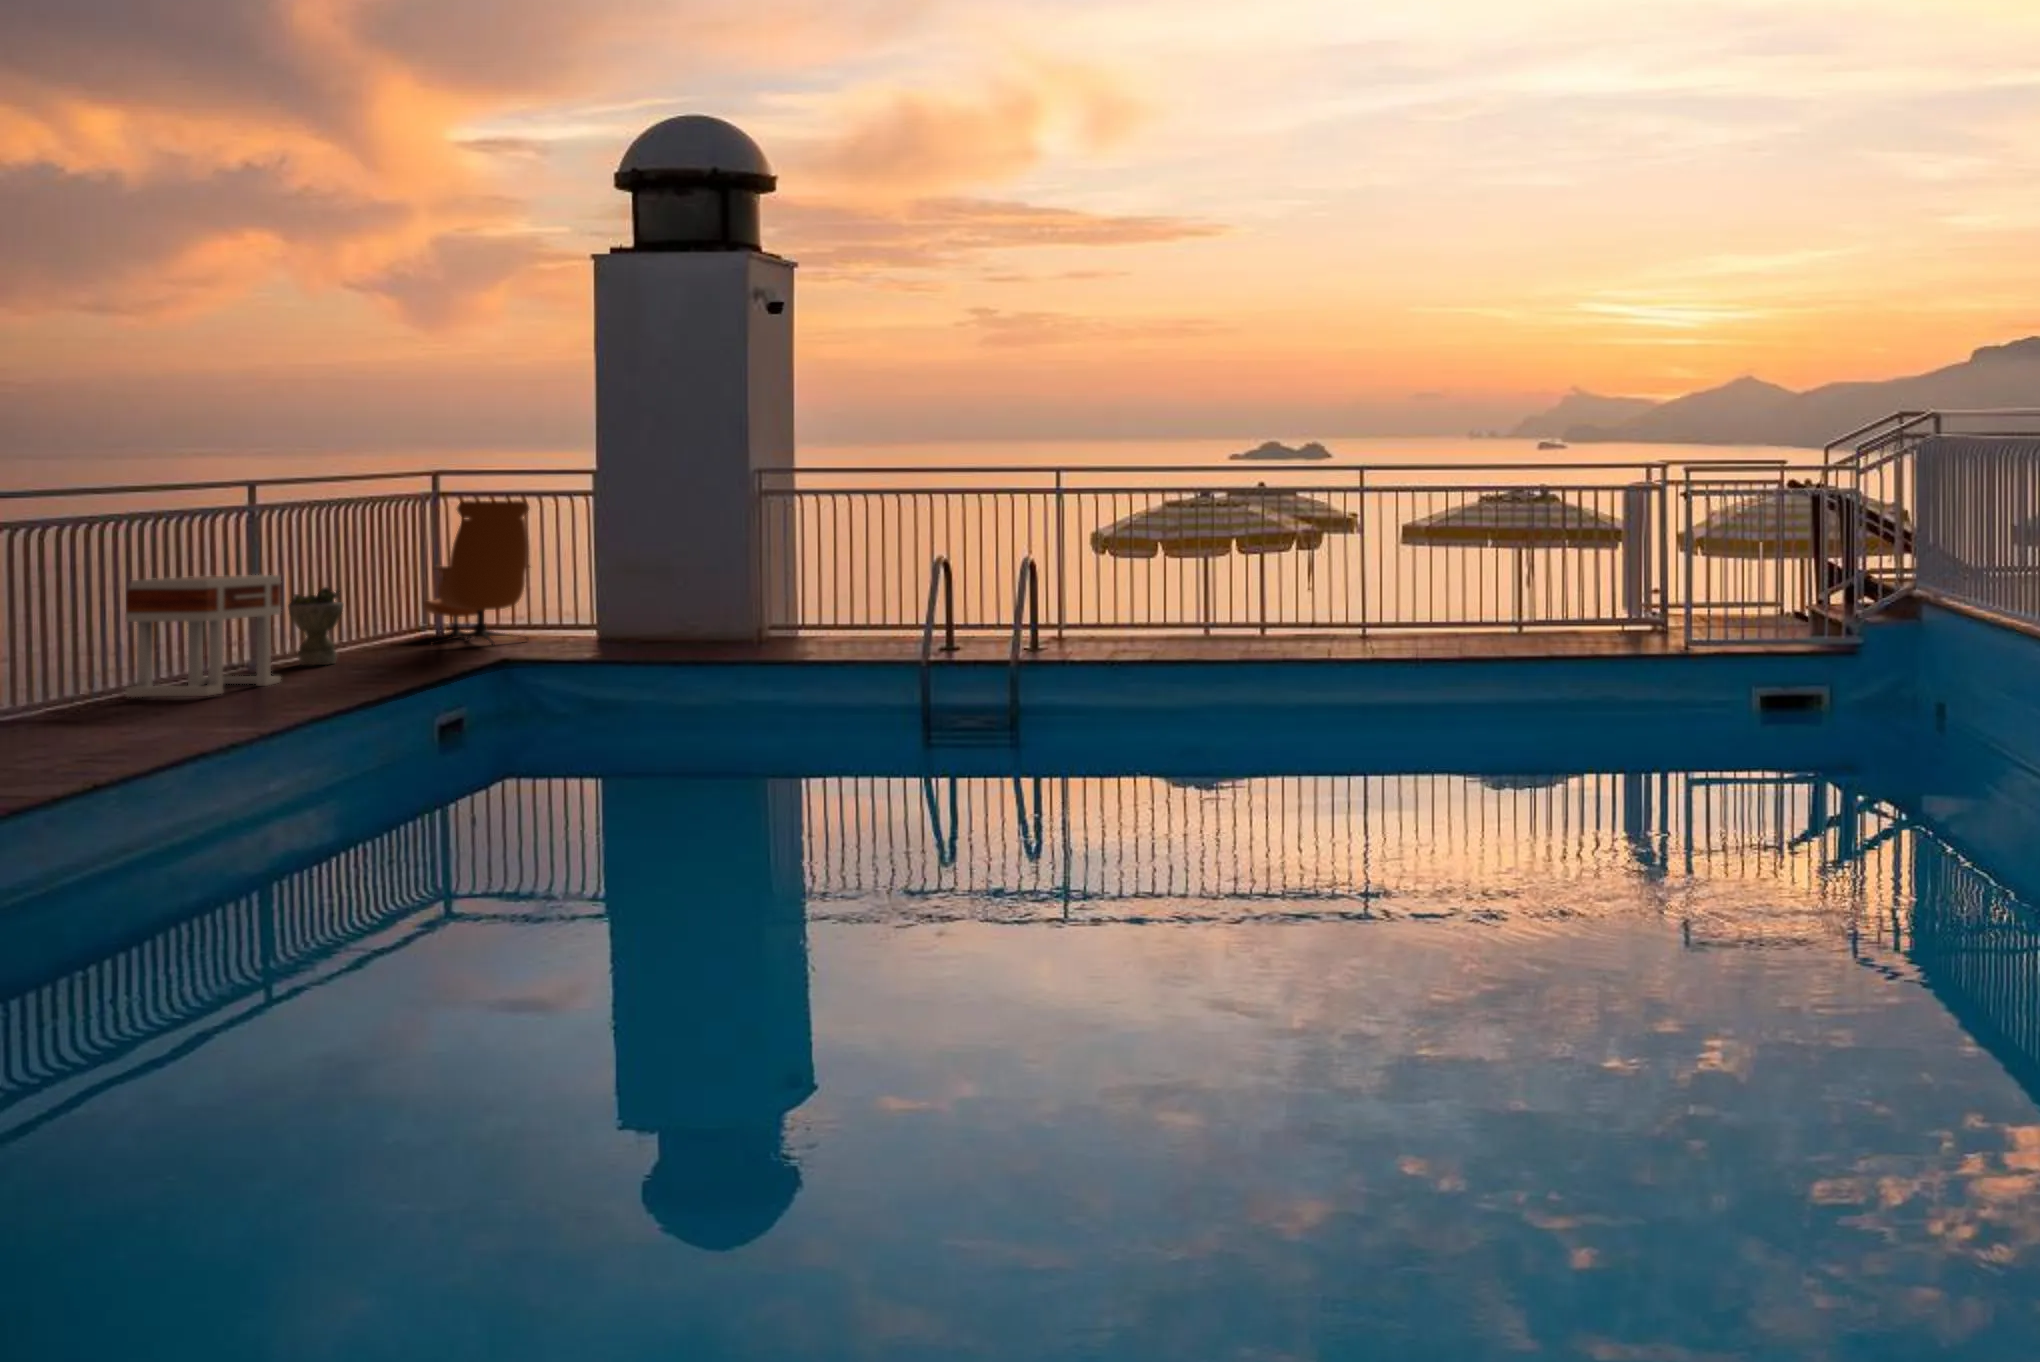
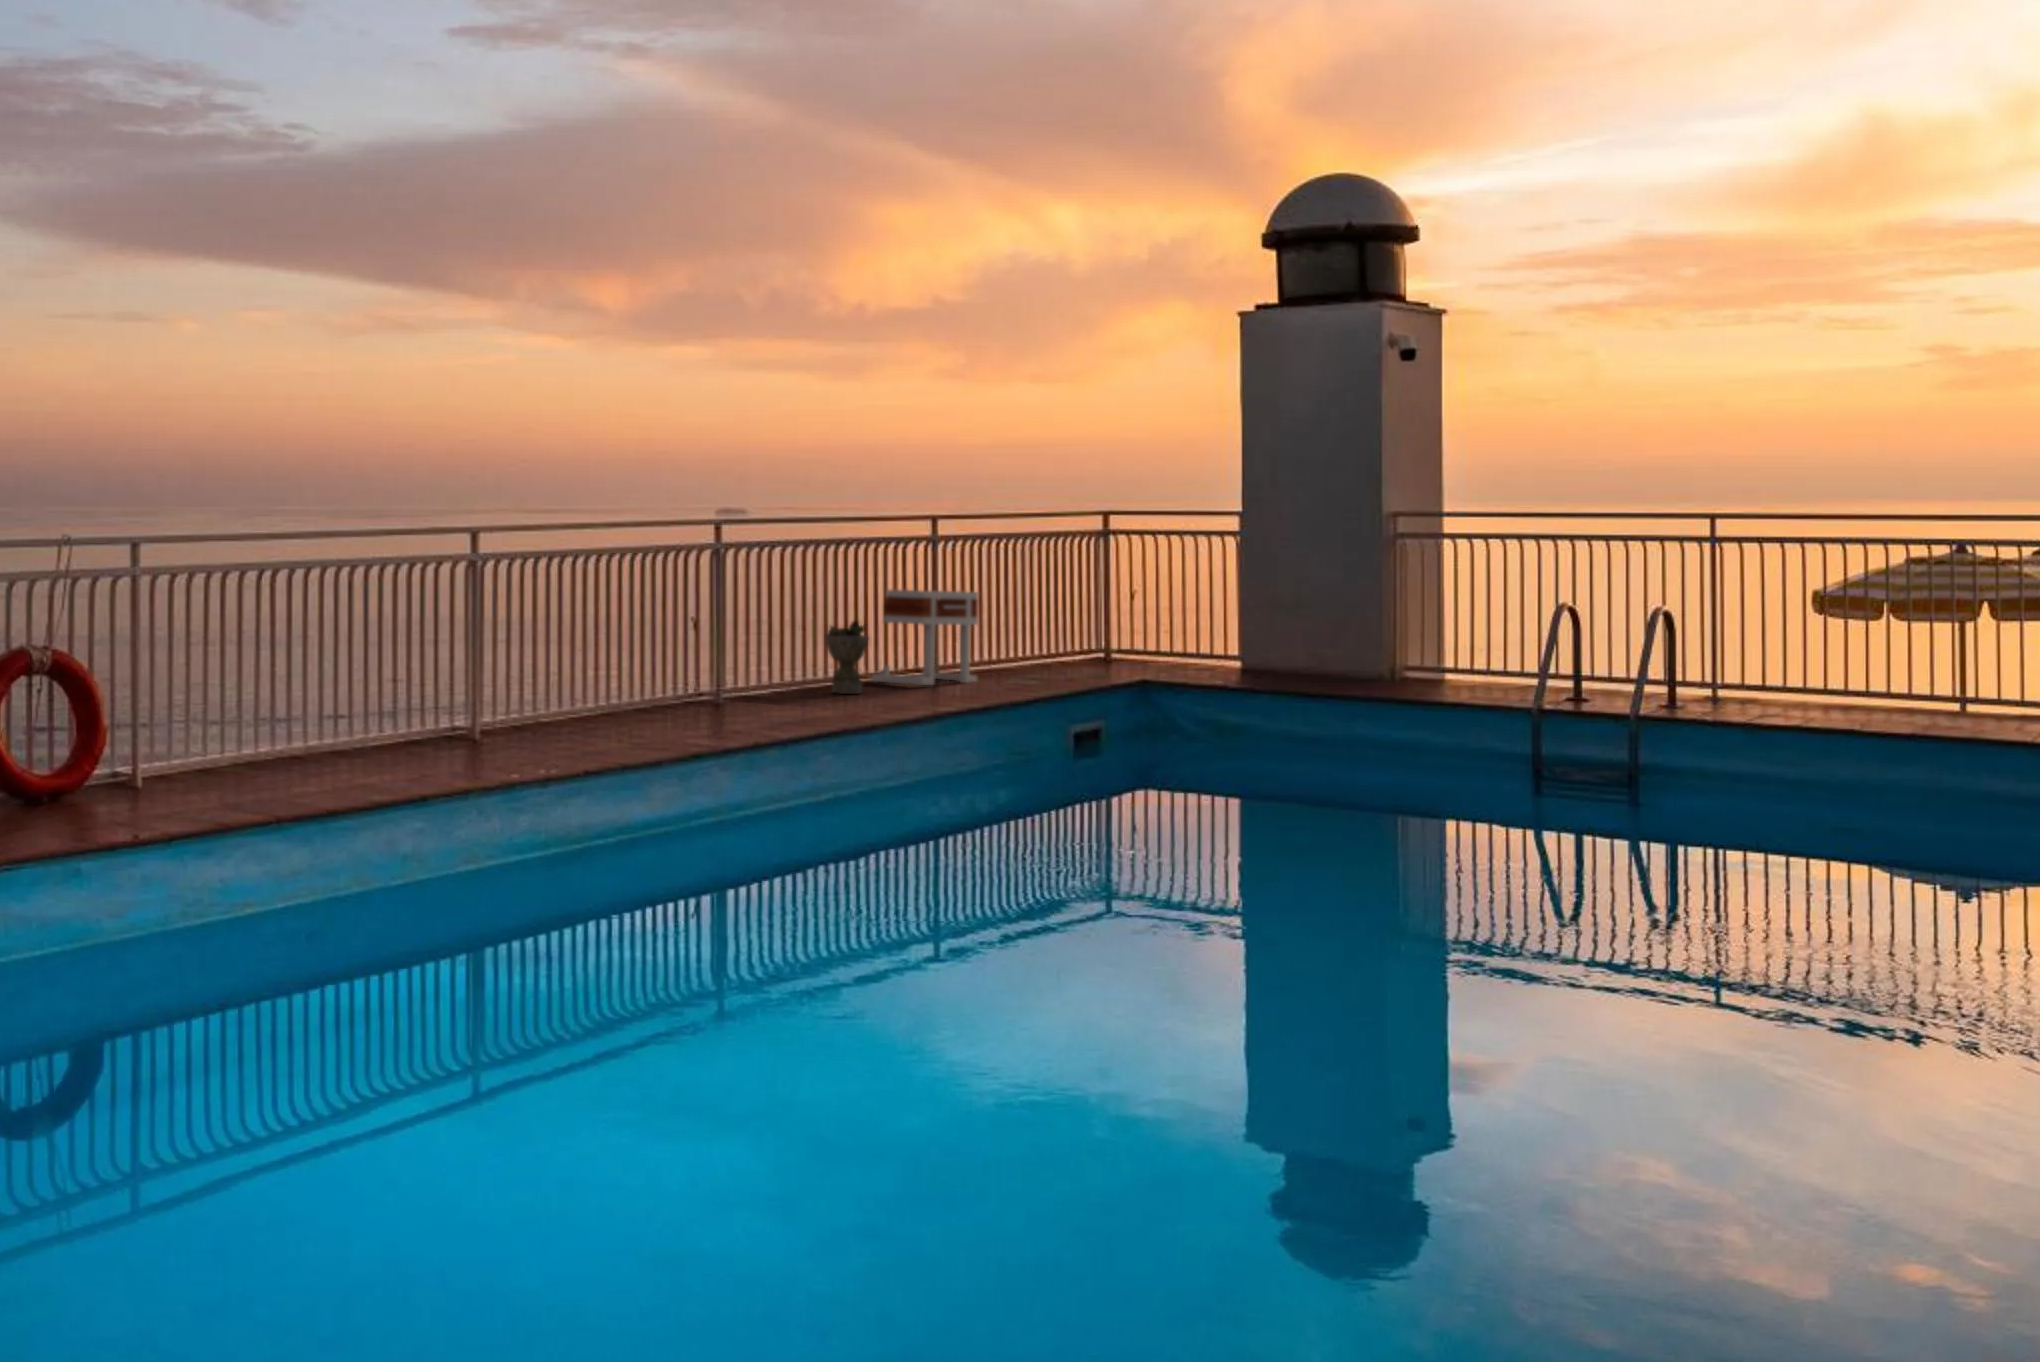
lounge chair: present [424,501,530,644] -> none [1095,536,1181,668]
planter: present [288,587,343,665] -> present [825,621,869,694]

